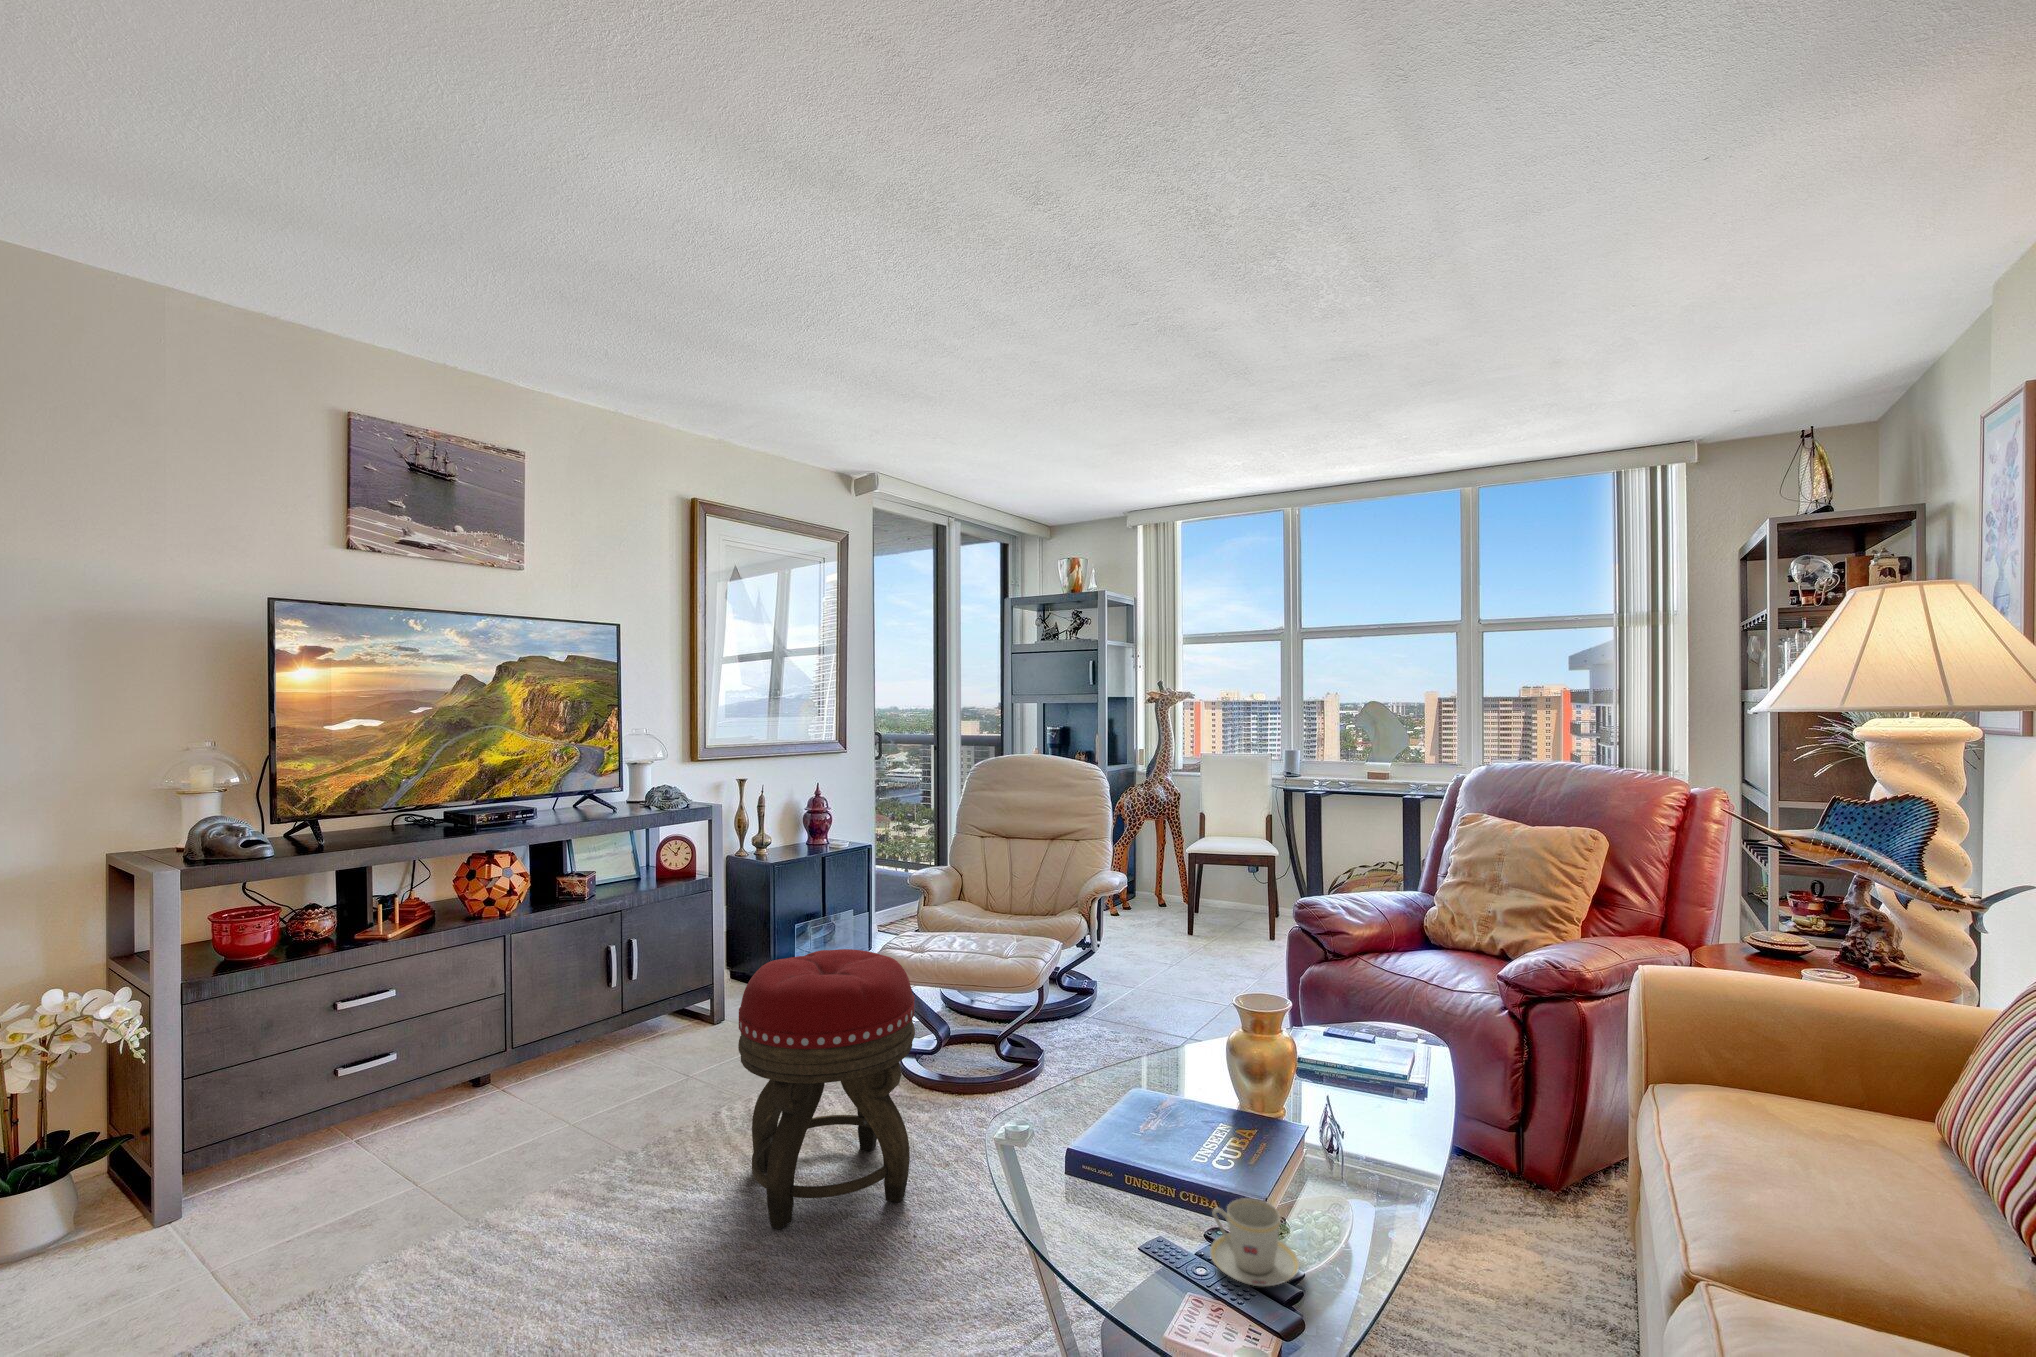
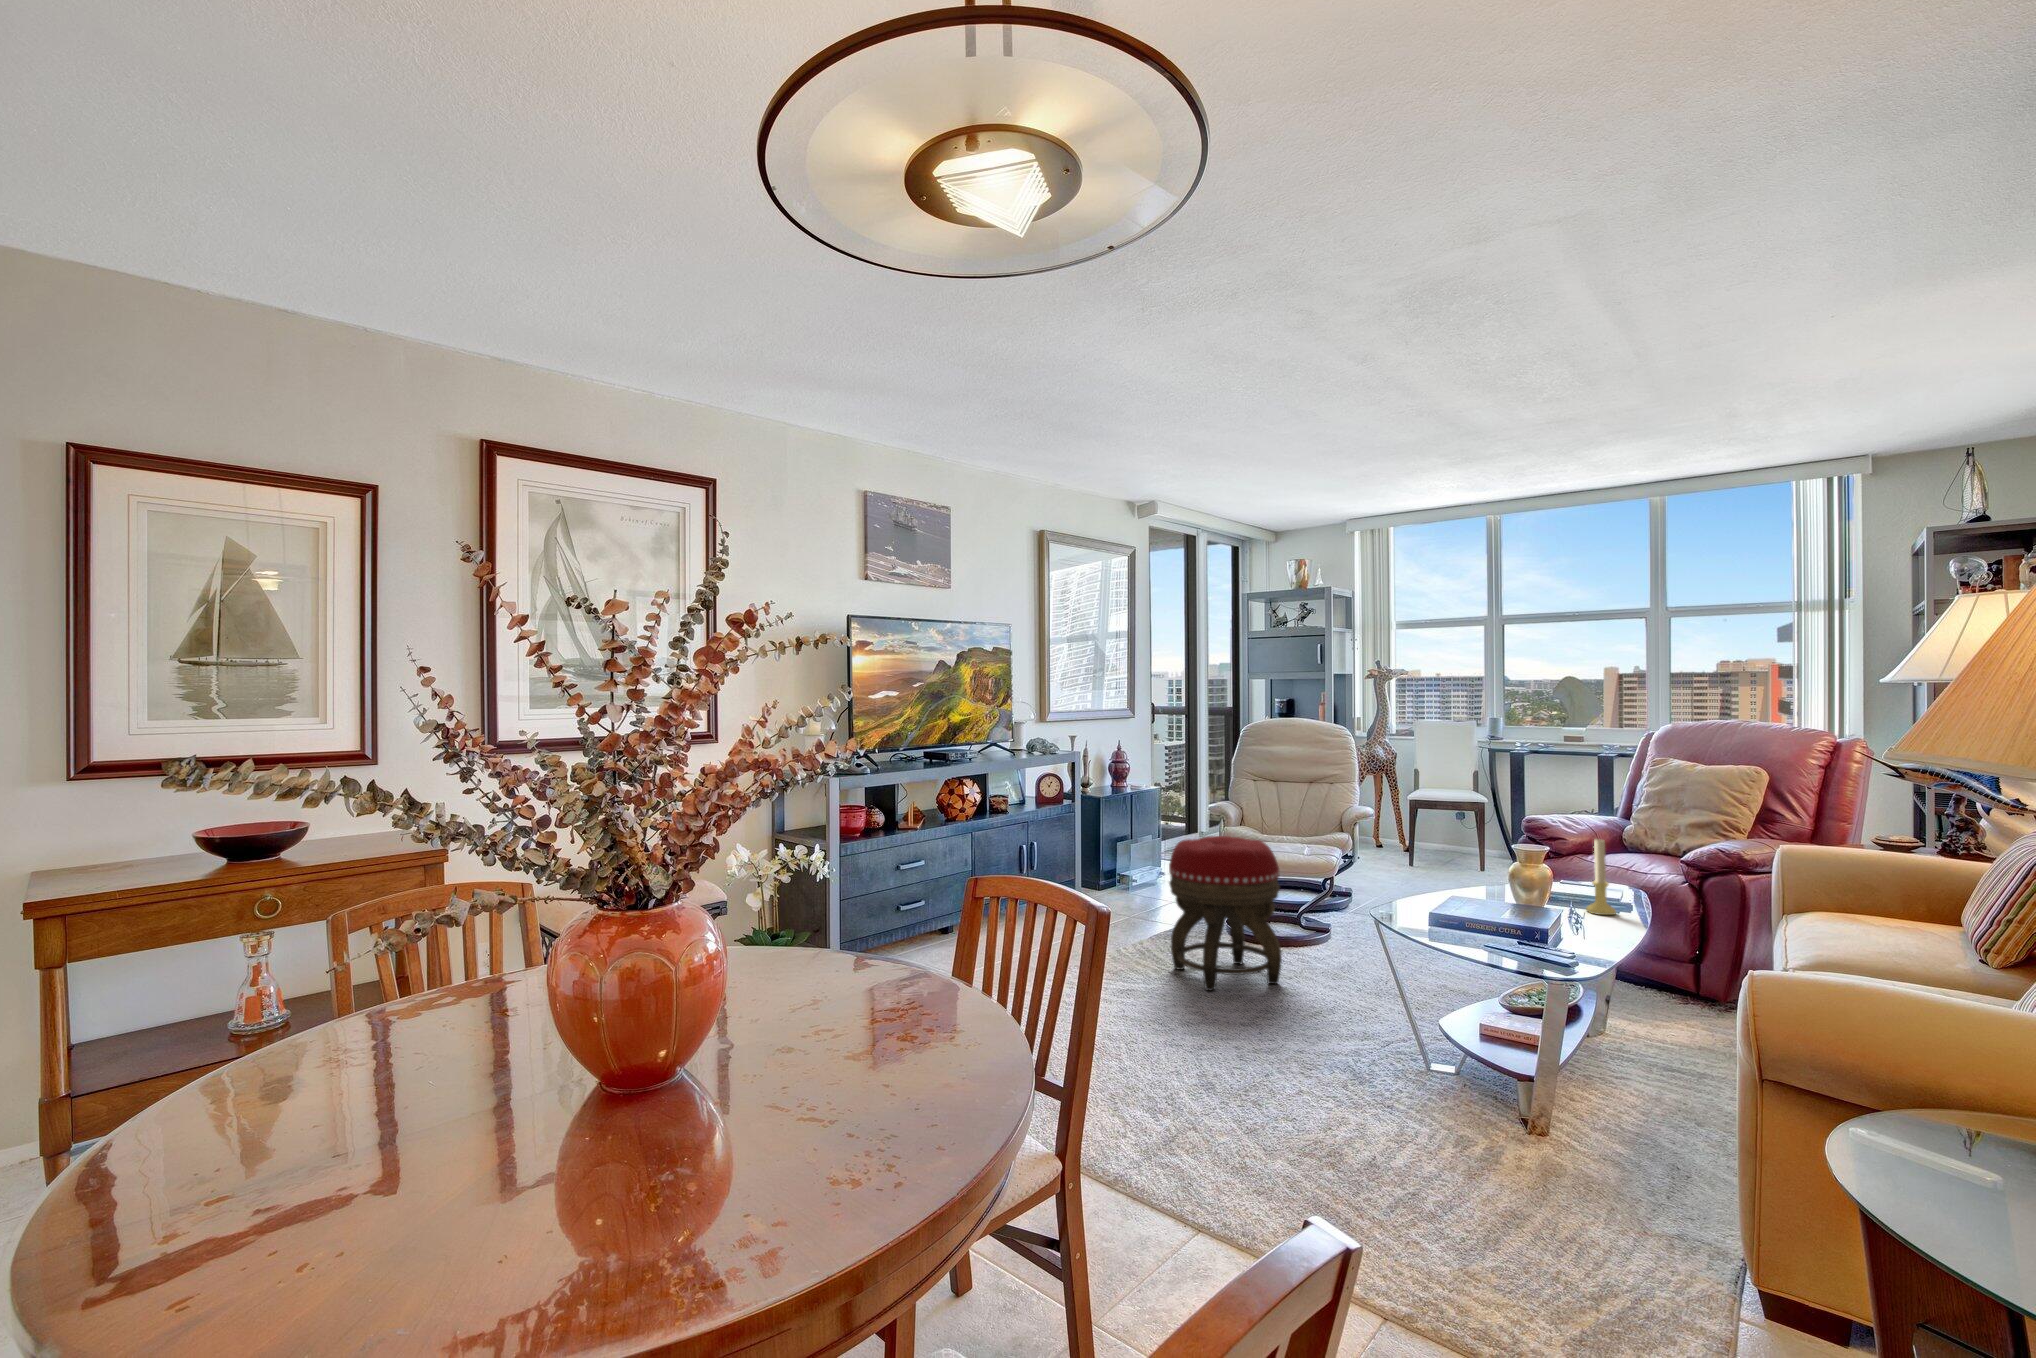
candle holder: none [1355,976,1402,1115] -> present [1586,839,1616,915]
teacup: present [1210,1198,1300,1287] -> none [1521,921,1570,954]

